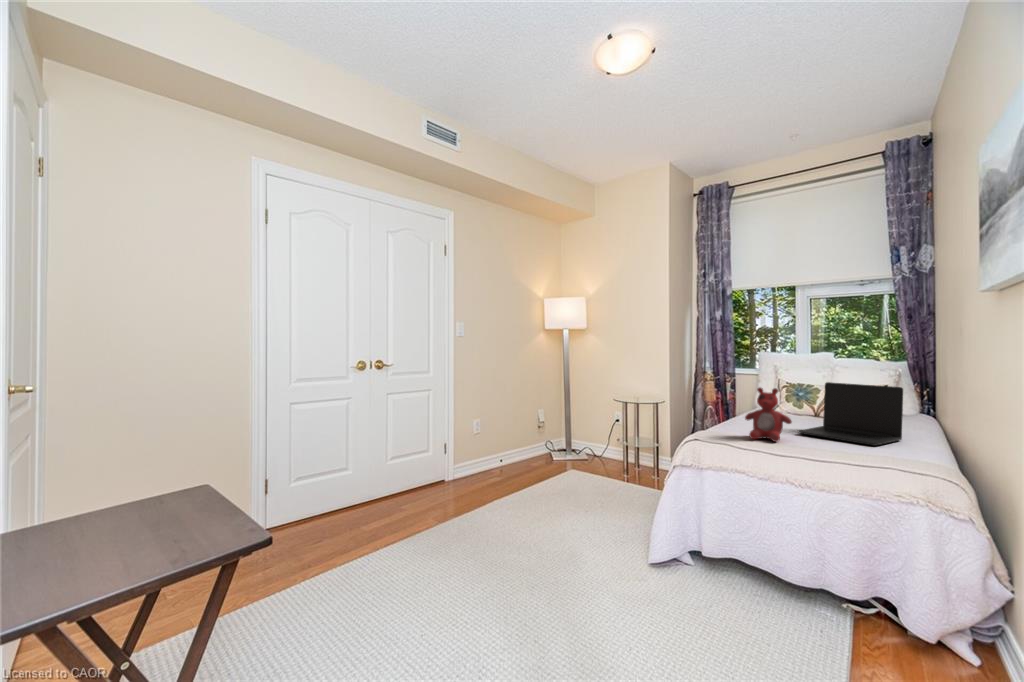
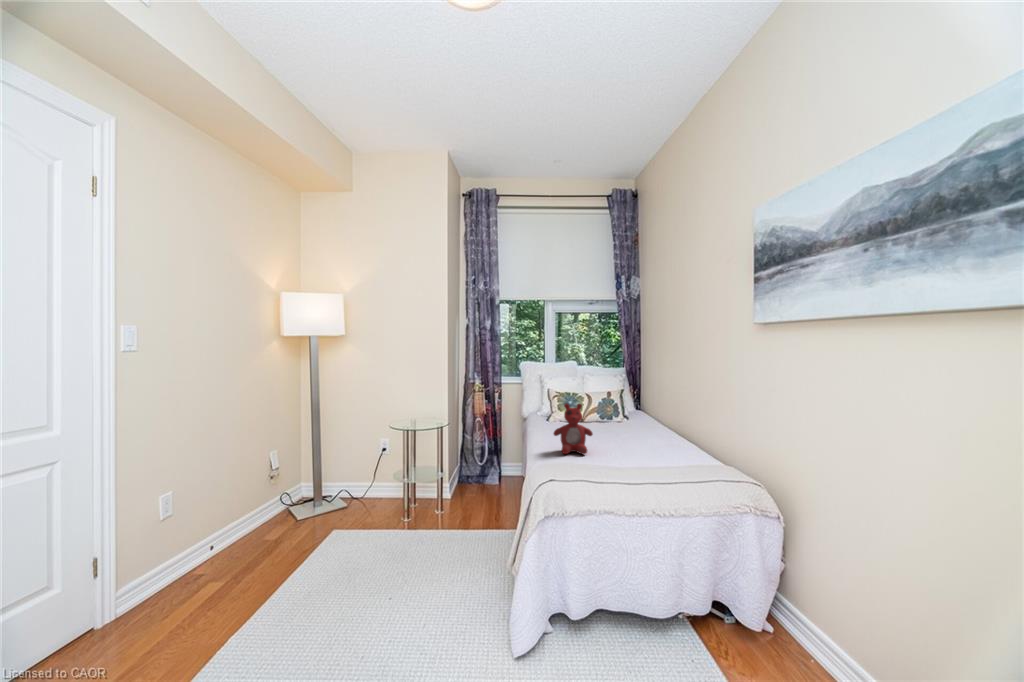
laptop: present [798,382,903,446] -> none [590,393,662,448]

